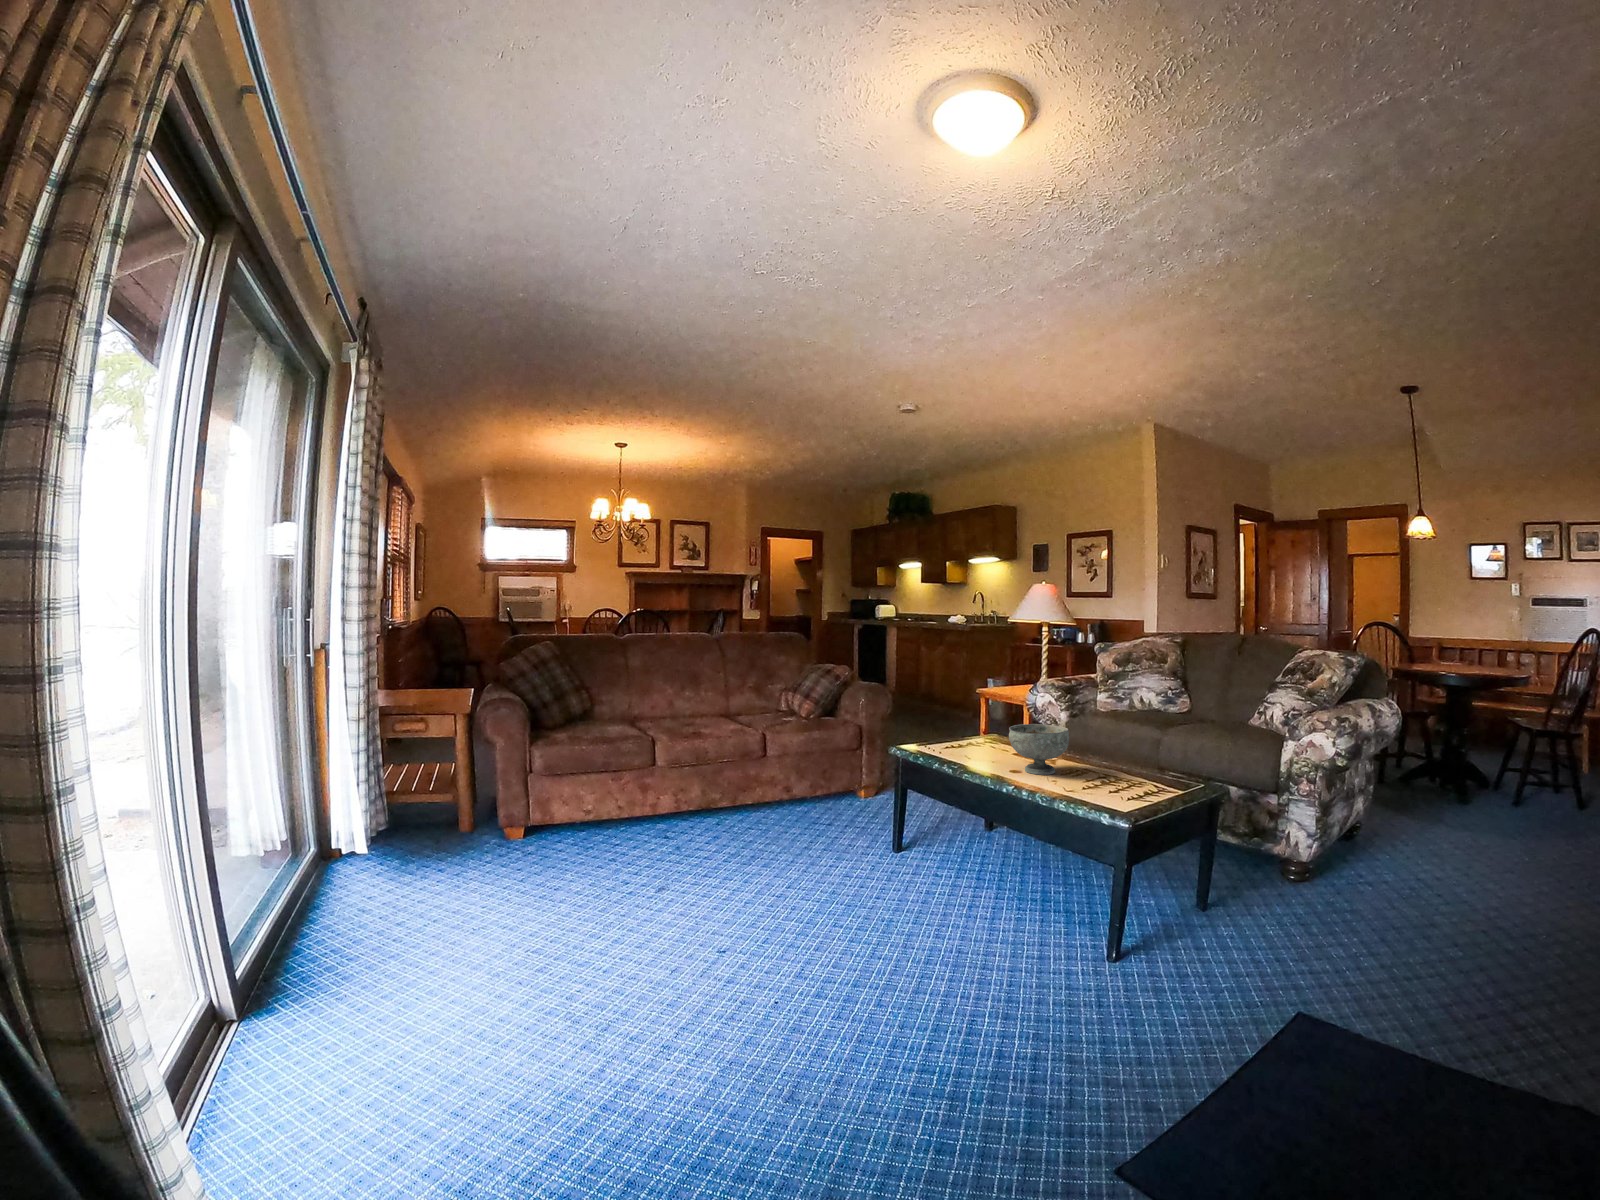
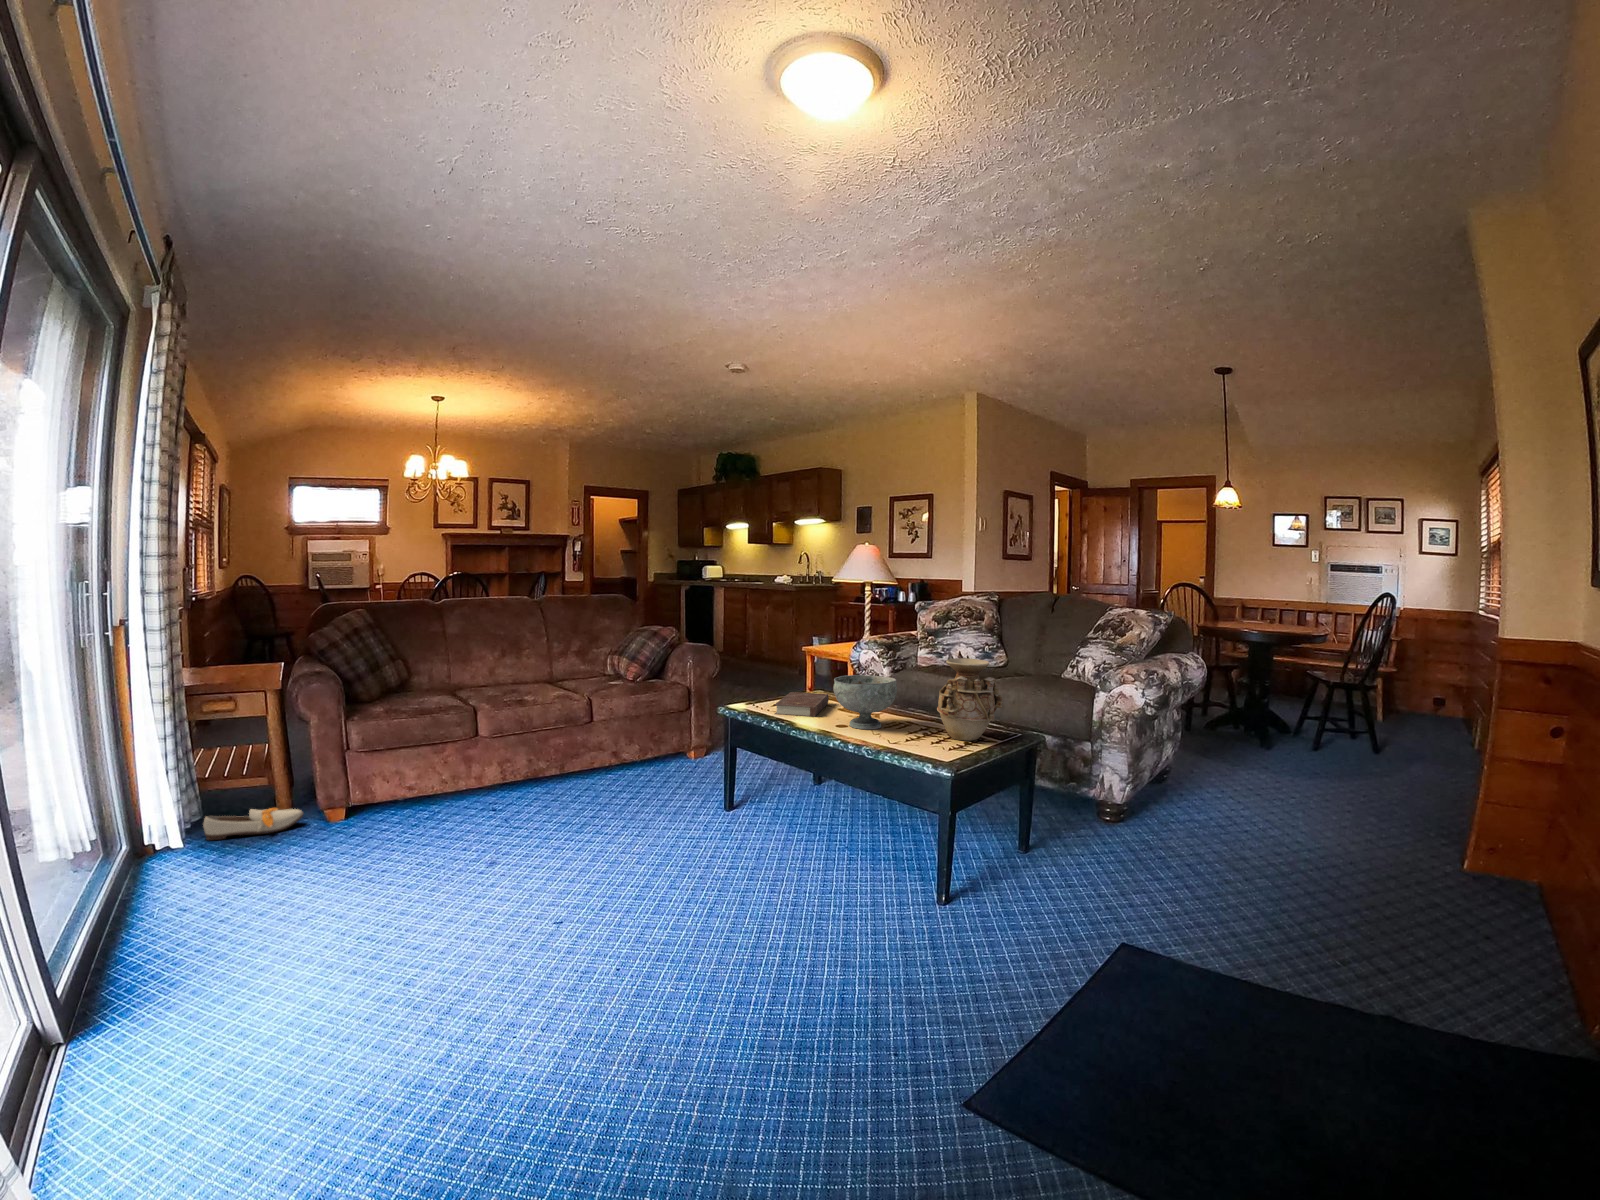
vase: none [1108,711,1173,788] -> present [937,658,1003,741]
book: none [954,738,1005,762] -> present [775,692,829,717]
shoe: none [504,826,571,849] -> present [203,808,304,840]

